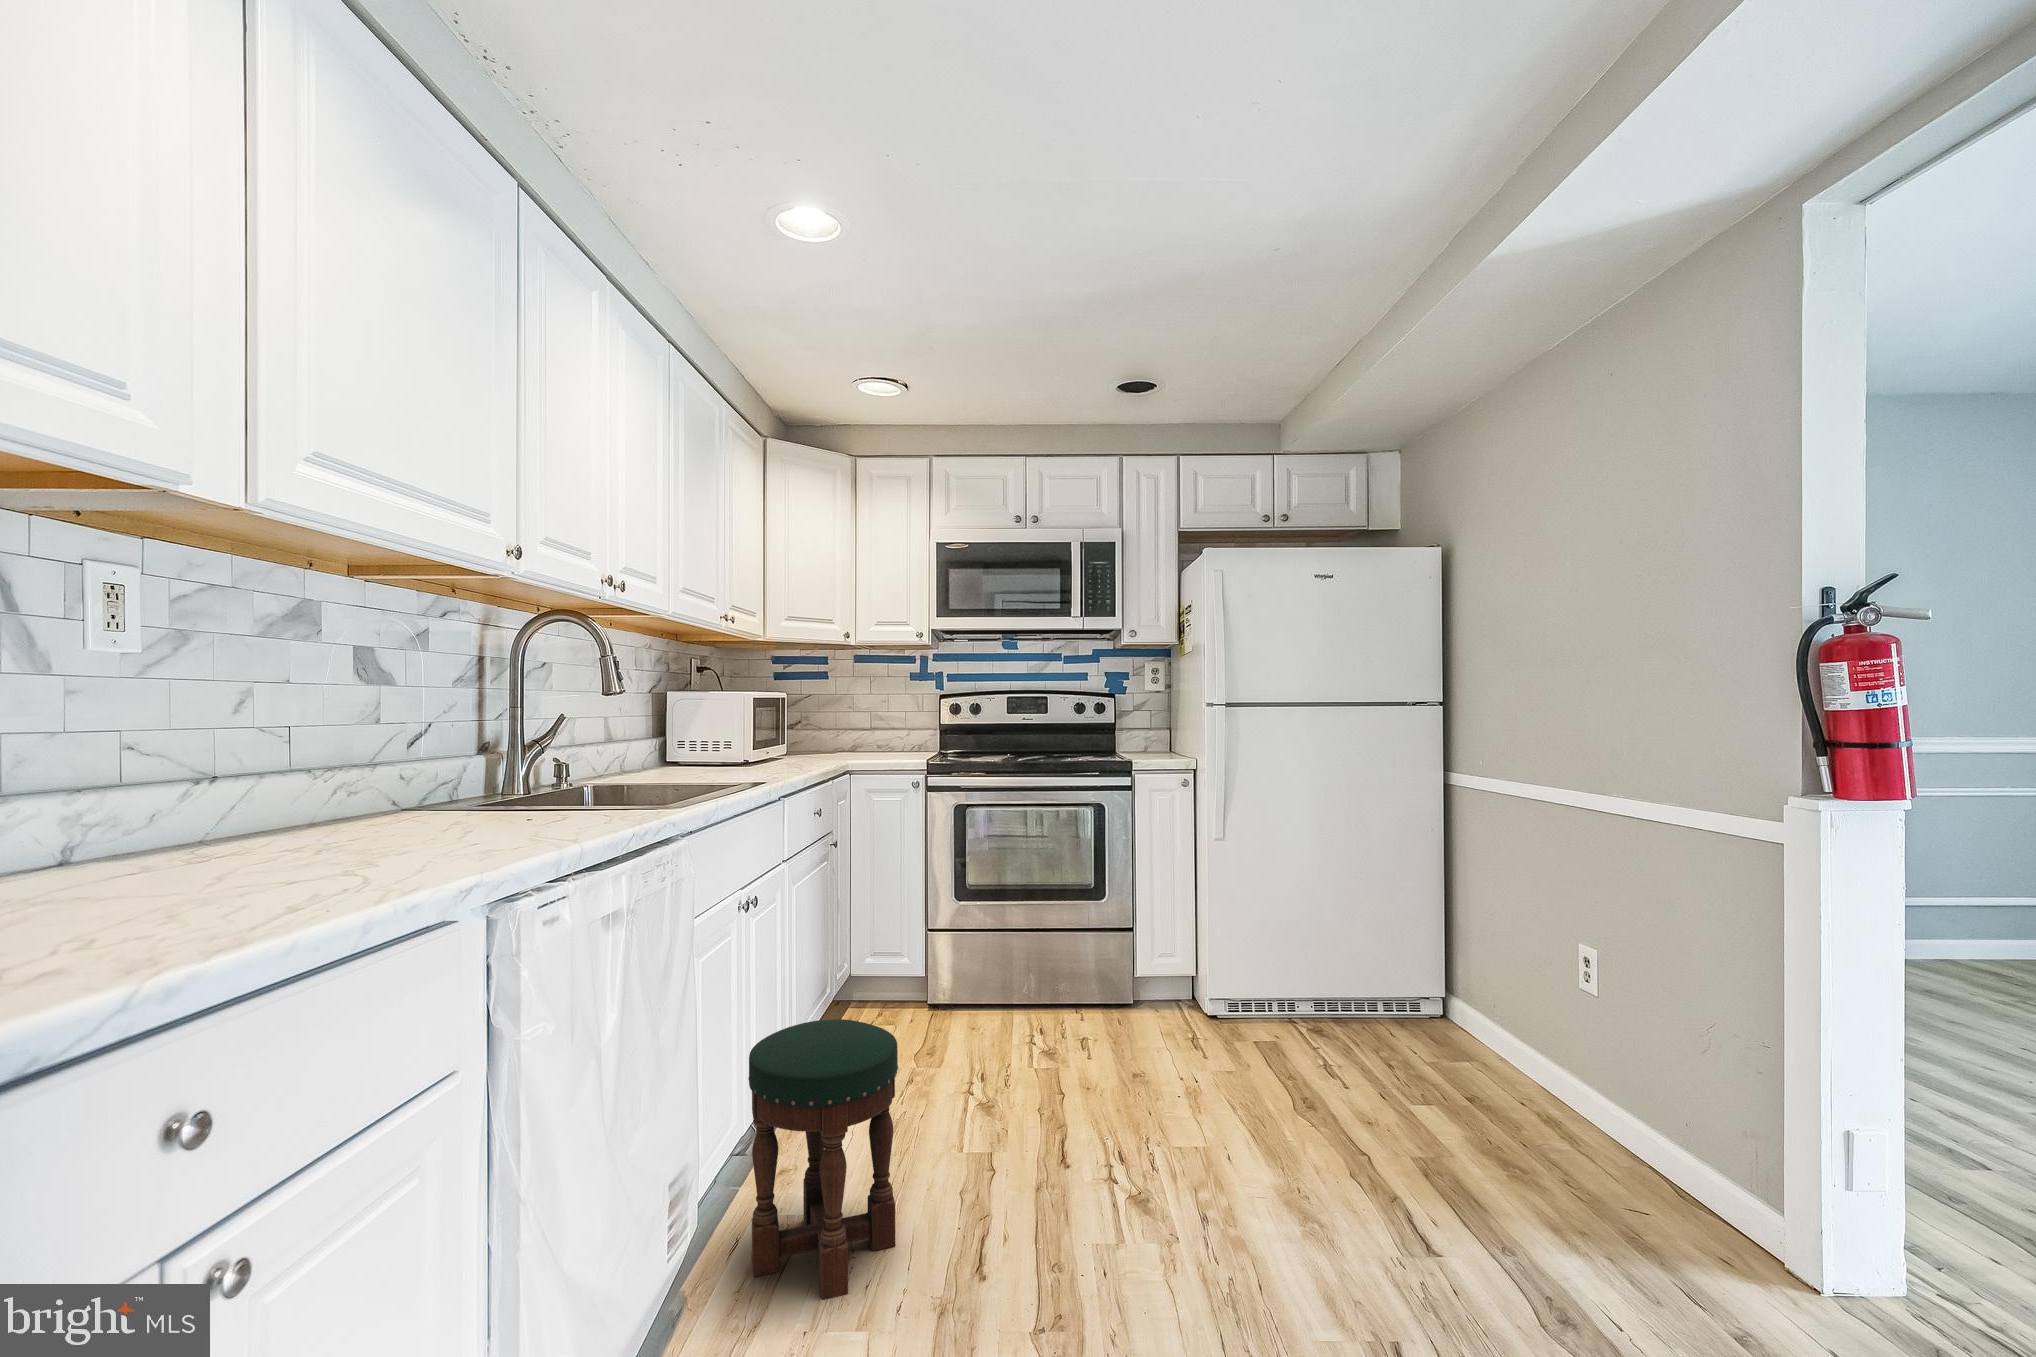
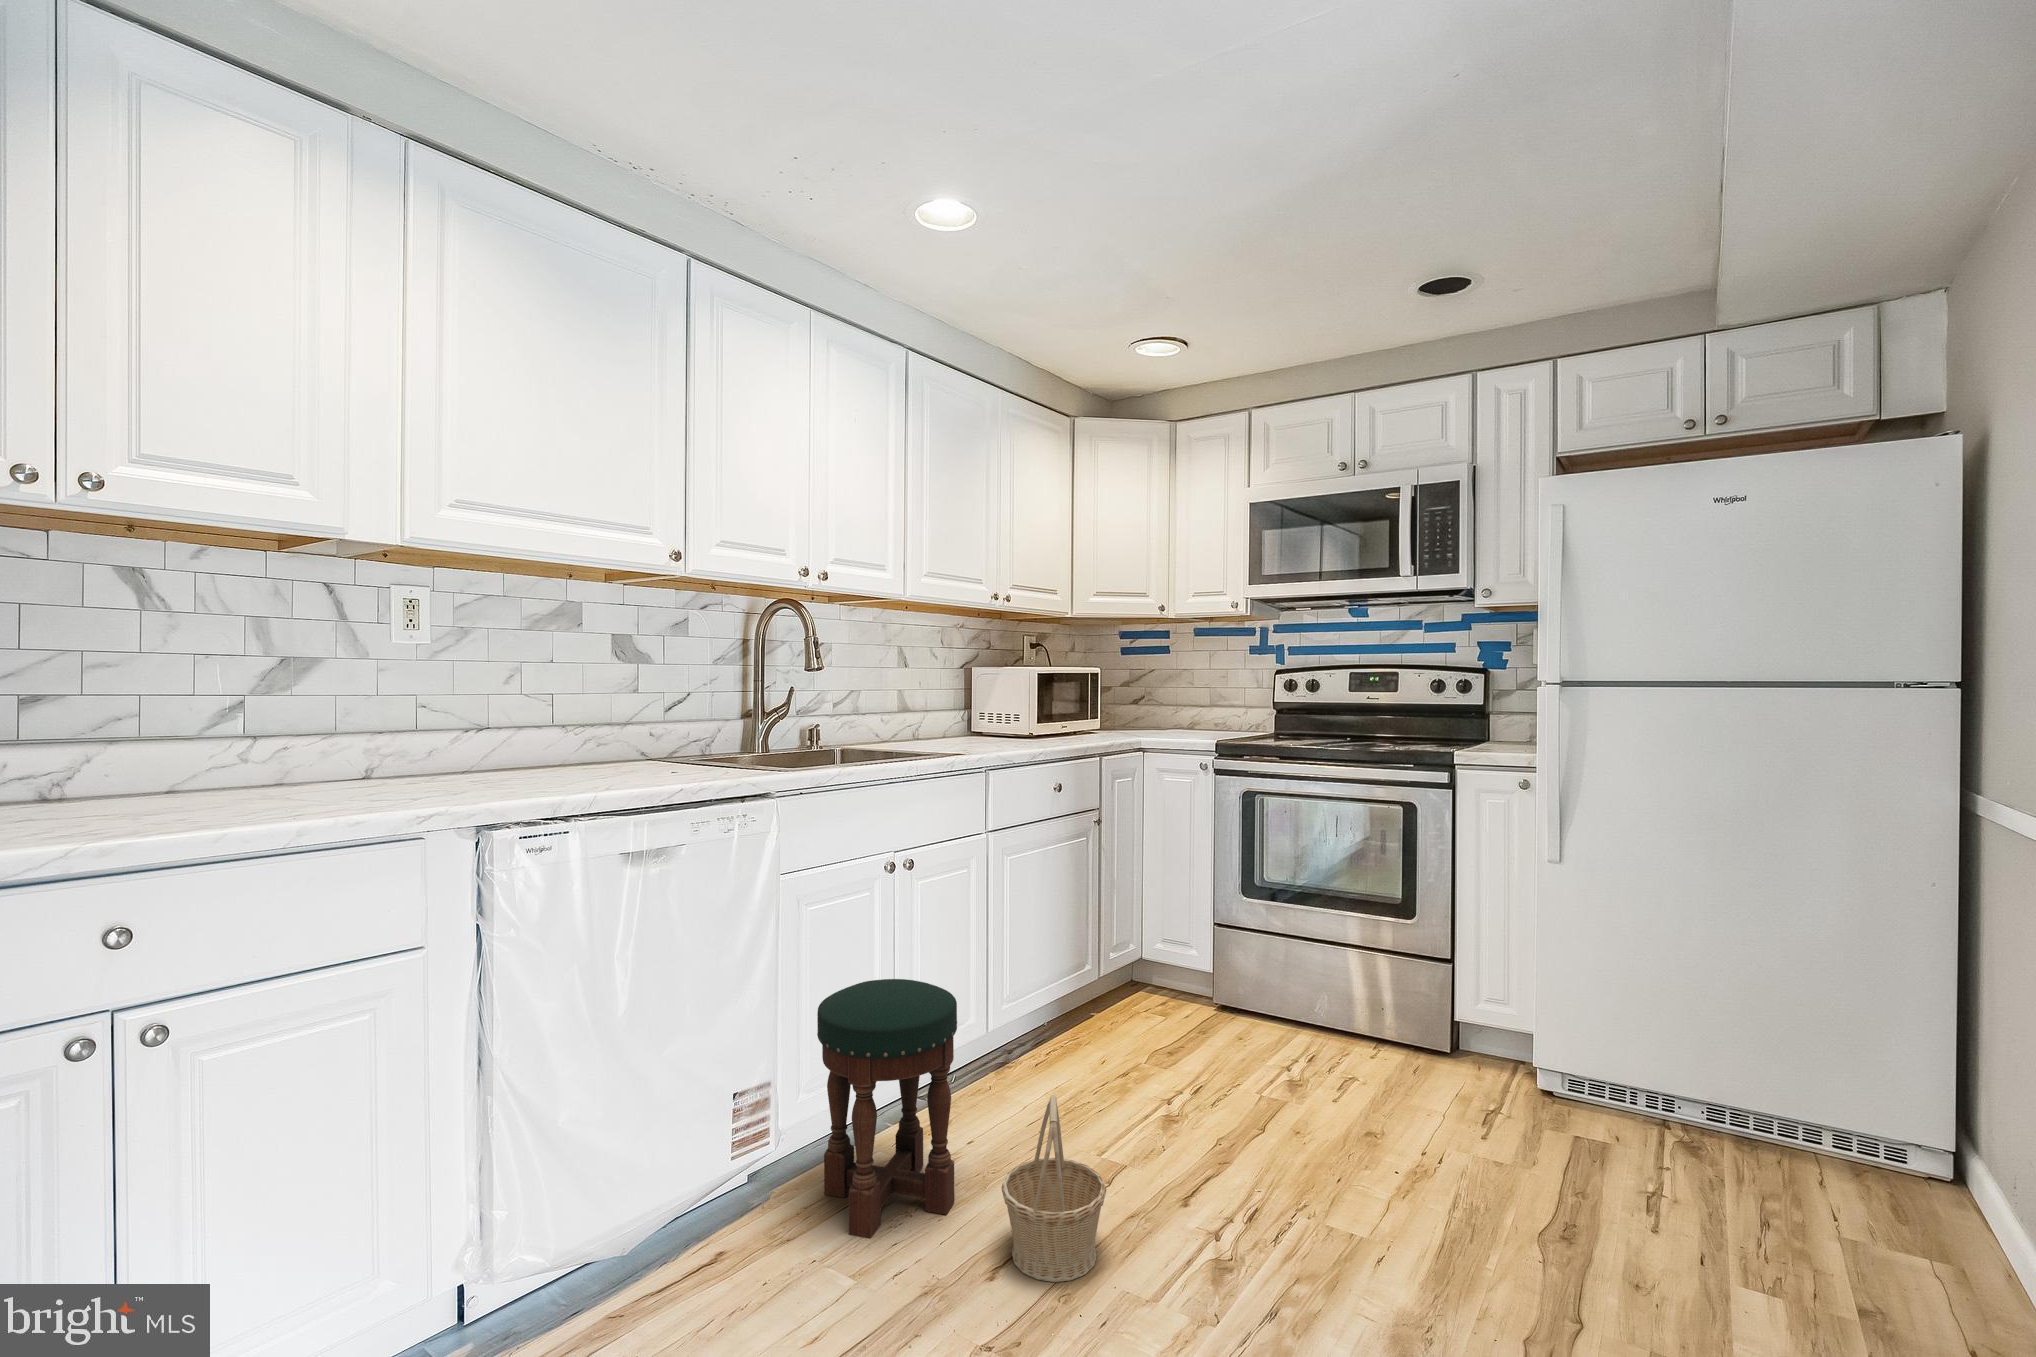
basket: none [970,1091,1067,1262] -> present [1002,1095,1106,1282]

